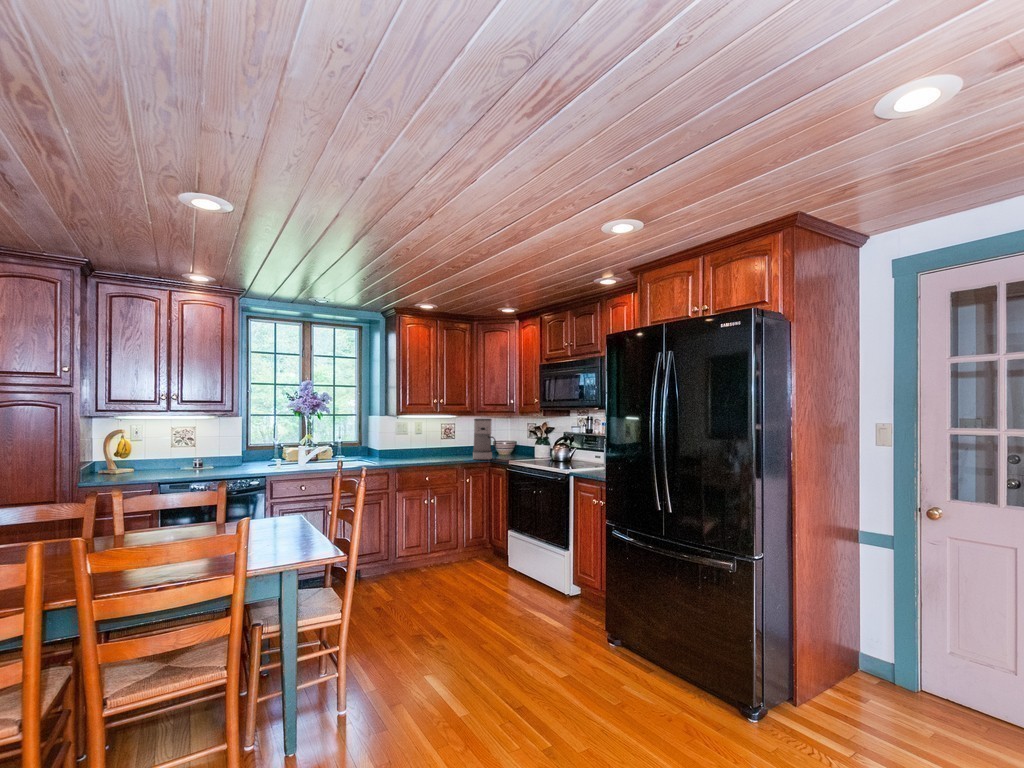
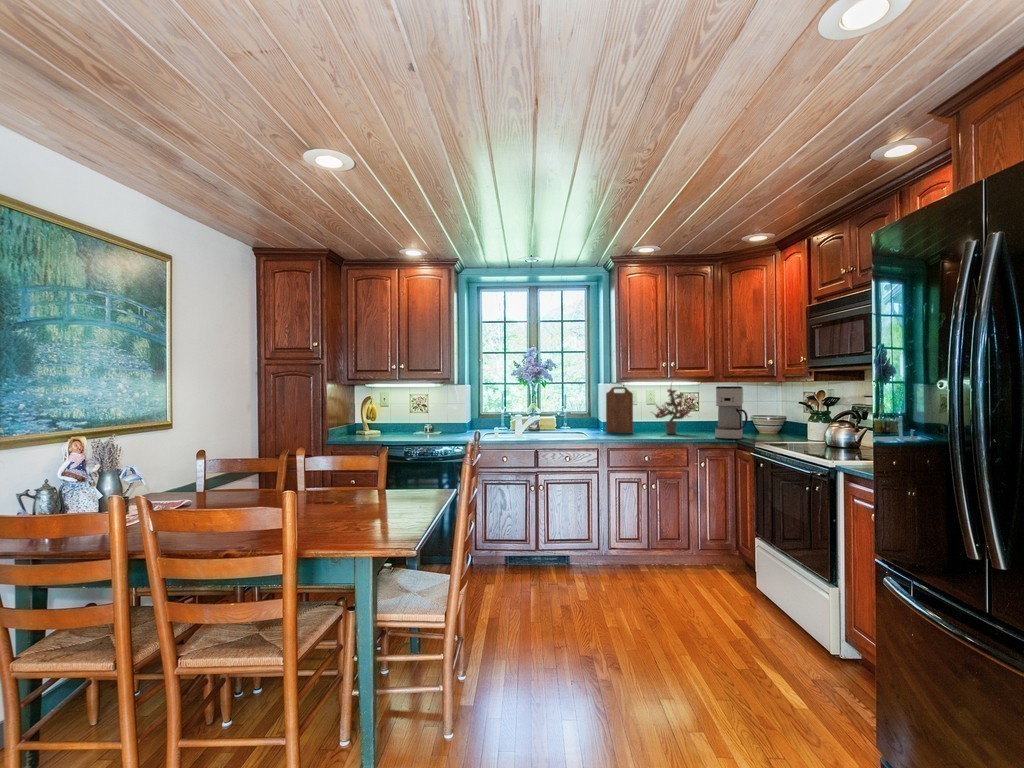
potted plant: none [420,413,454,458] -> present [654,388,695,434]
cutting board: none [380,418,404,459] -> present [606,387,633,433]

